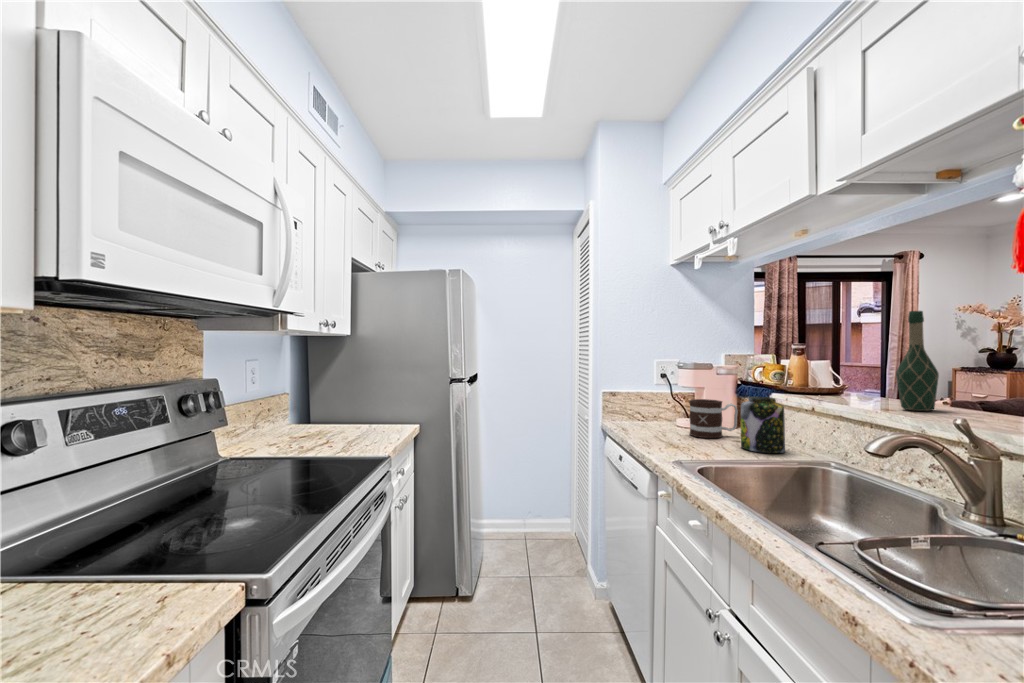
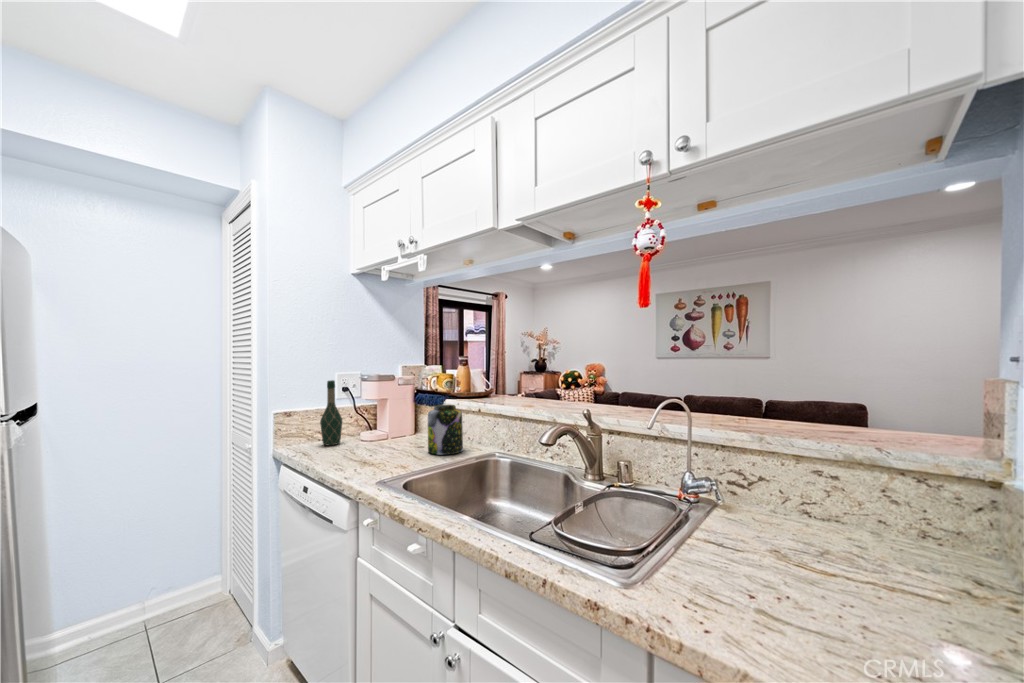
wine bottle: present [896,311,939,411] -> present [320,380,342,445]
mug: present [689,399,738,438] -> none [378,411,420,449]

